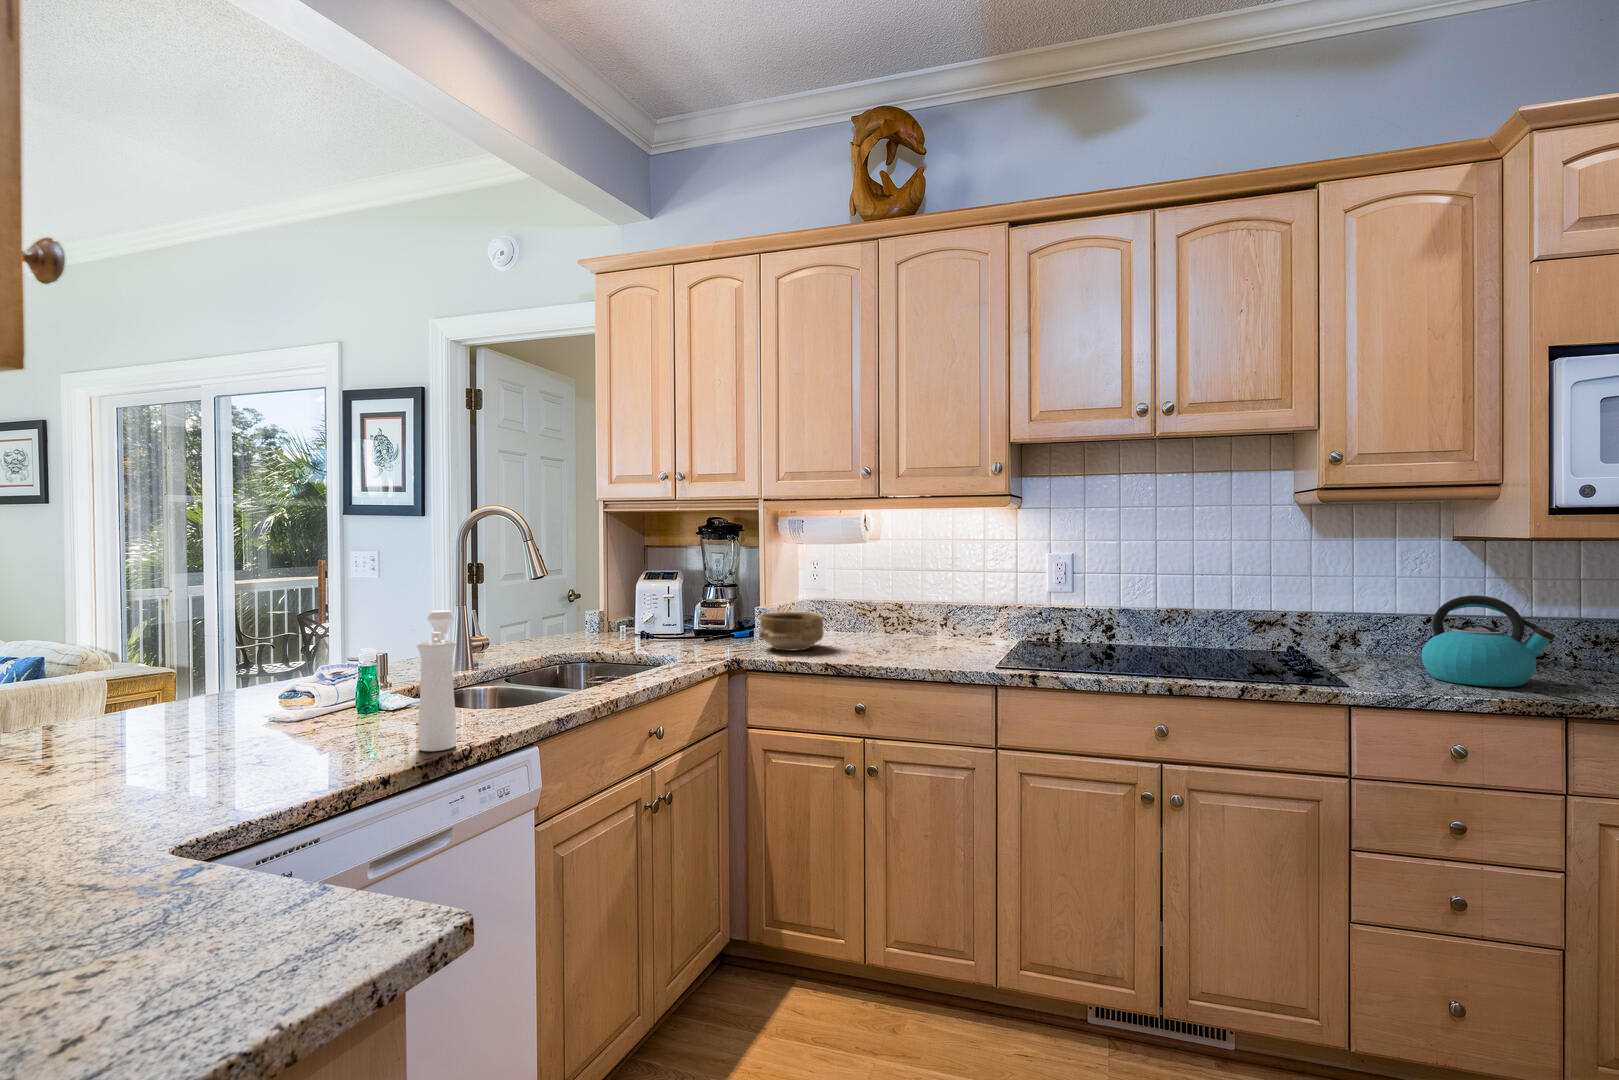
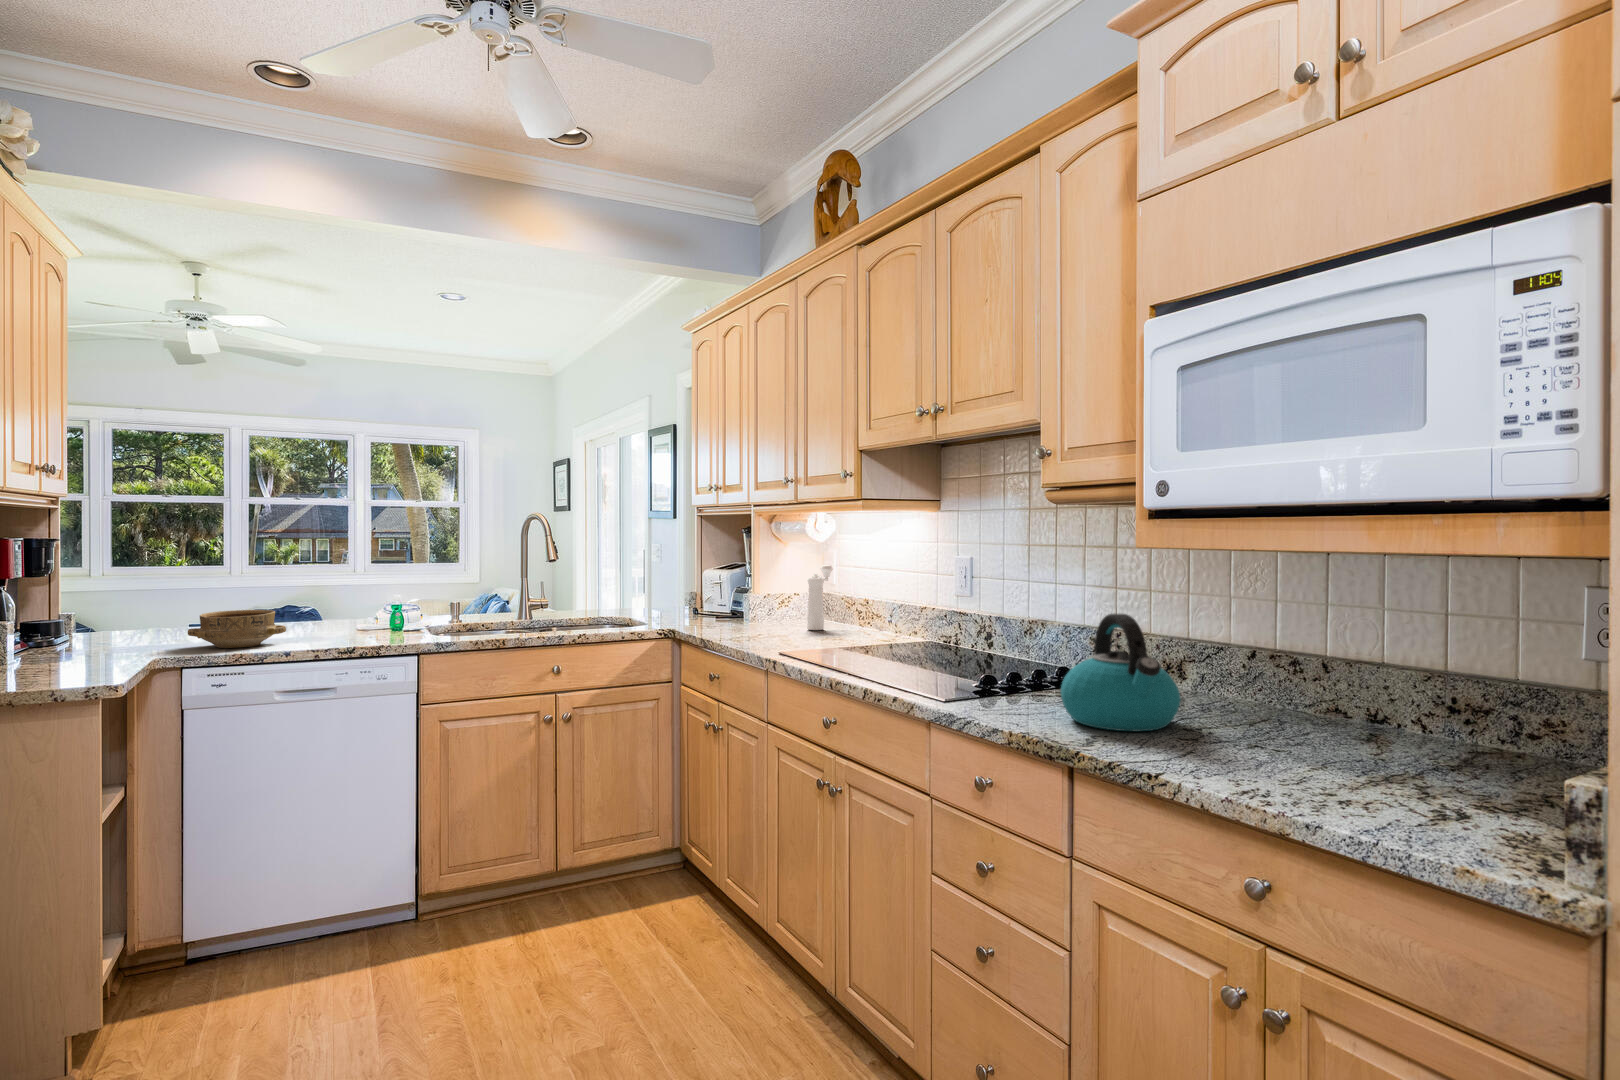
pepper mill: present [417,610,456,751] -> present [807,565,833,630]
ceramic bowl: present [759,612,824,651] -> present [188,610,286,648]

